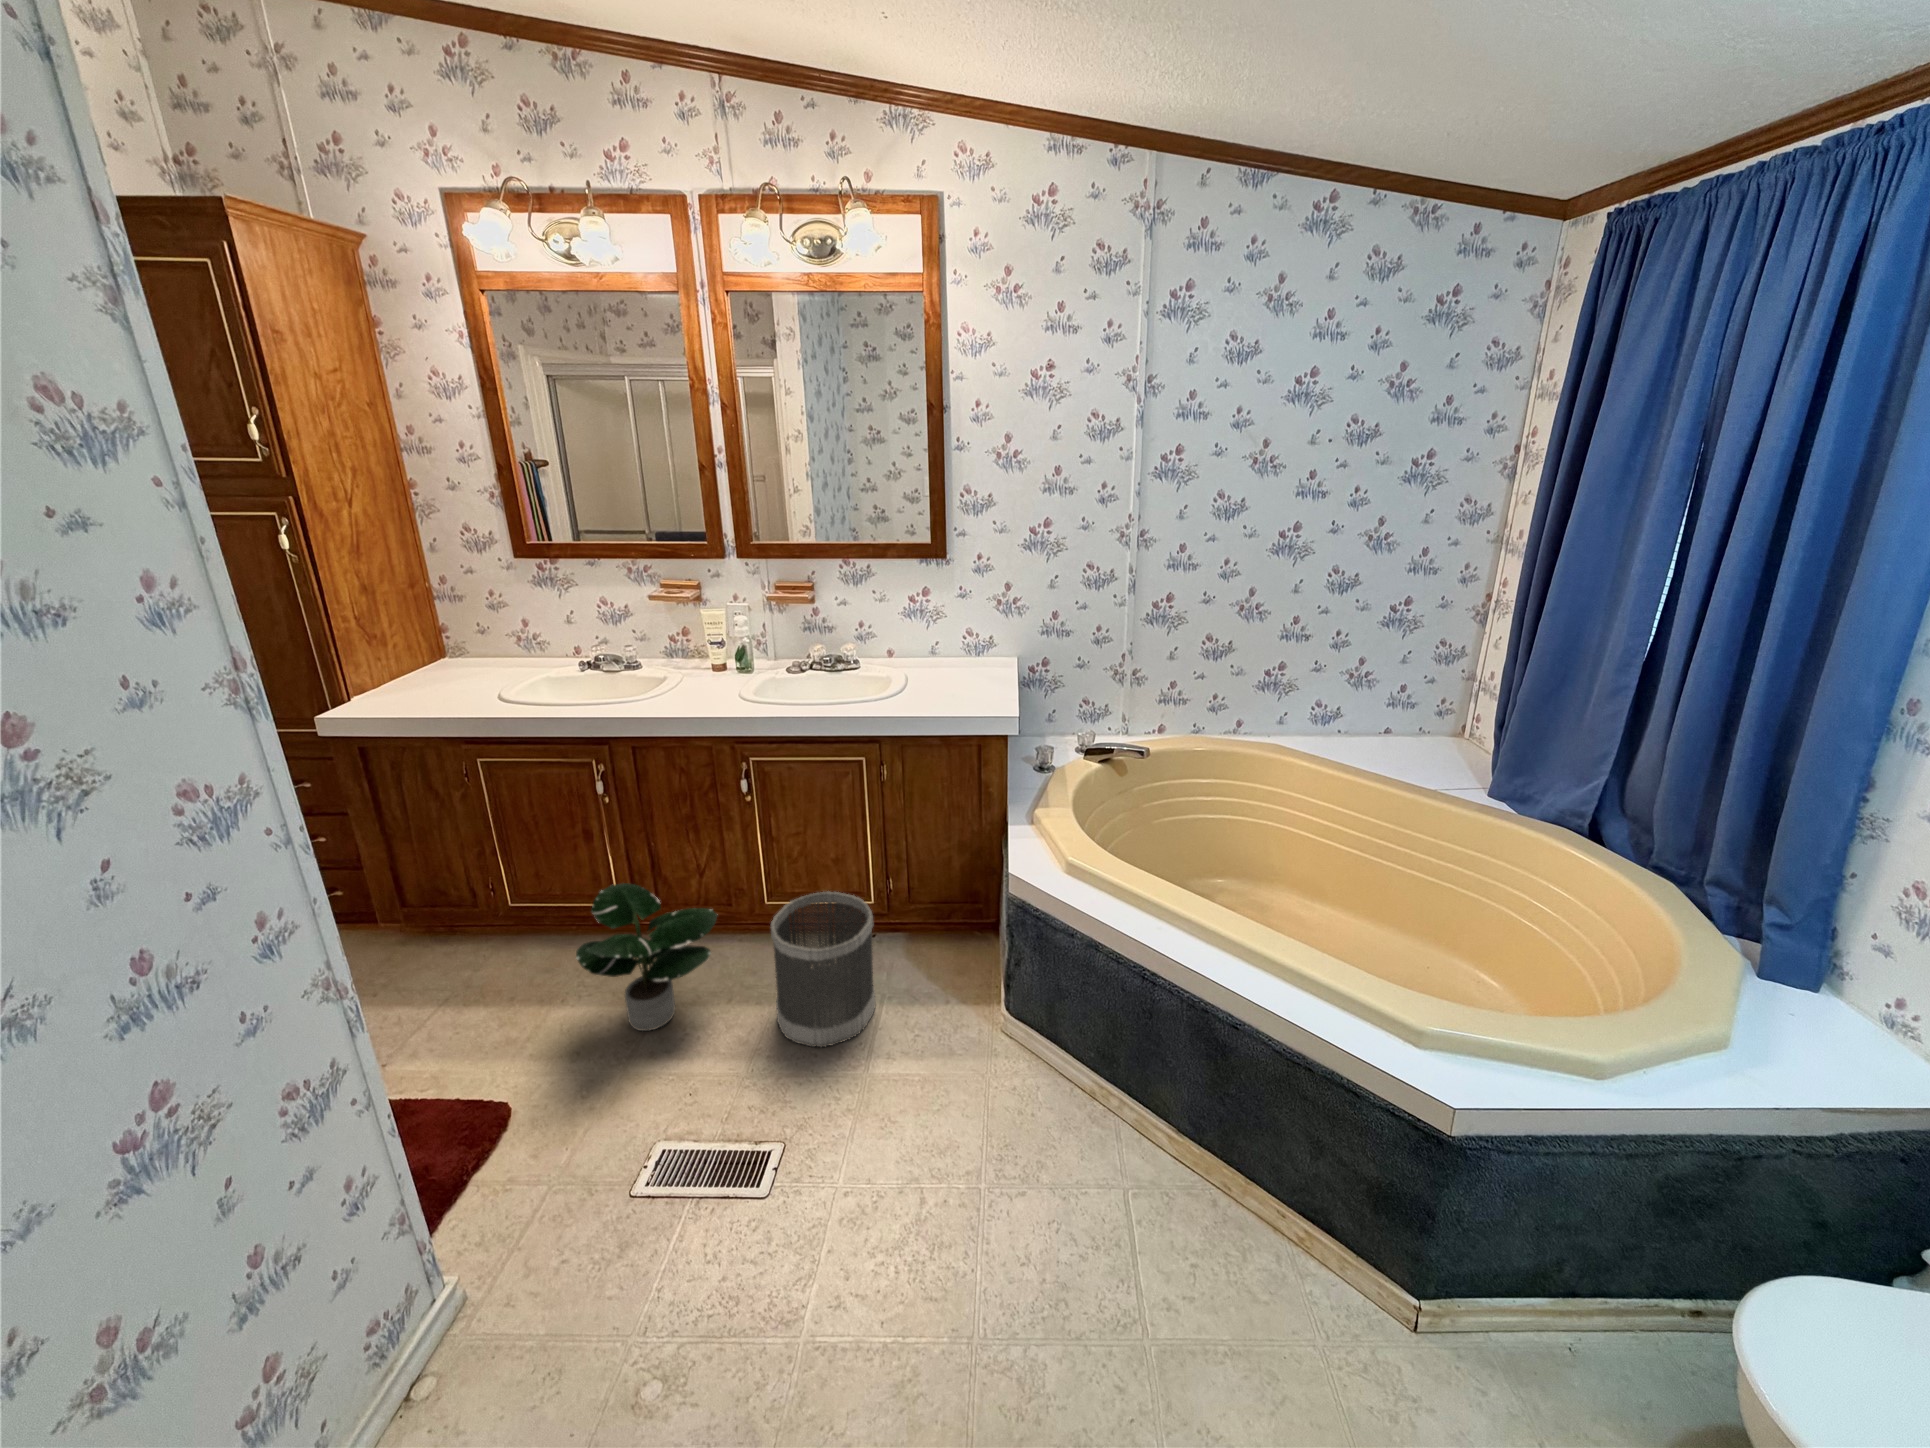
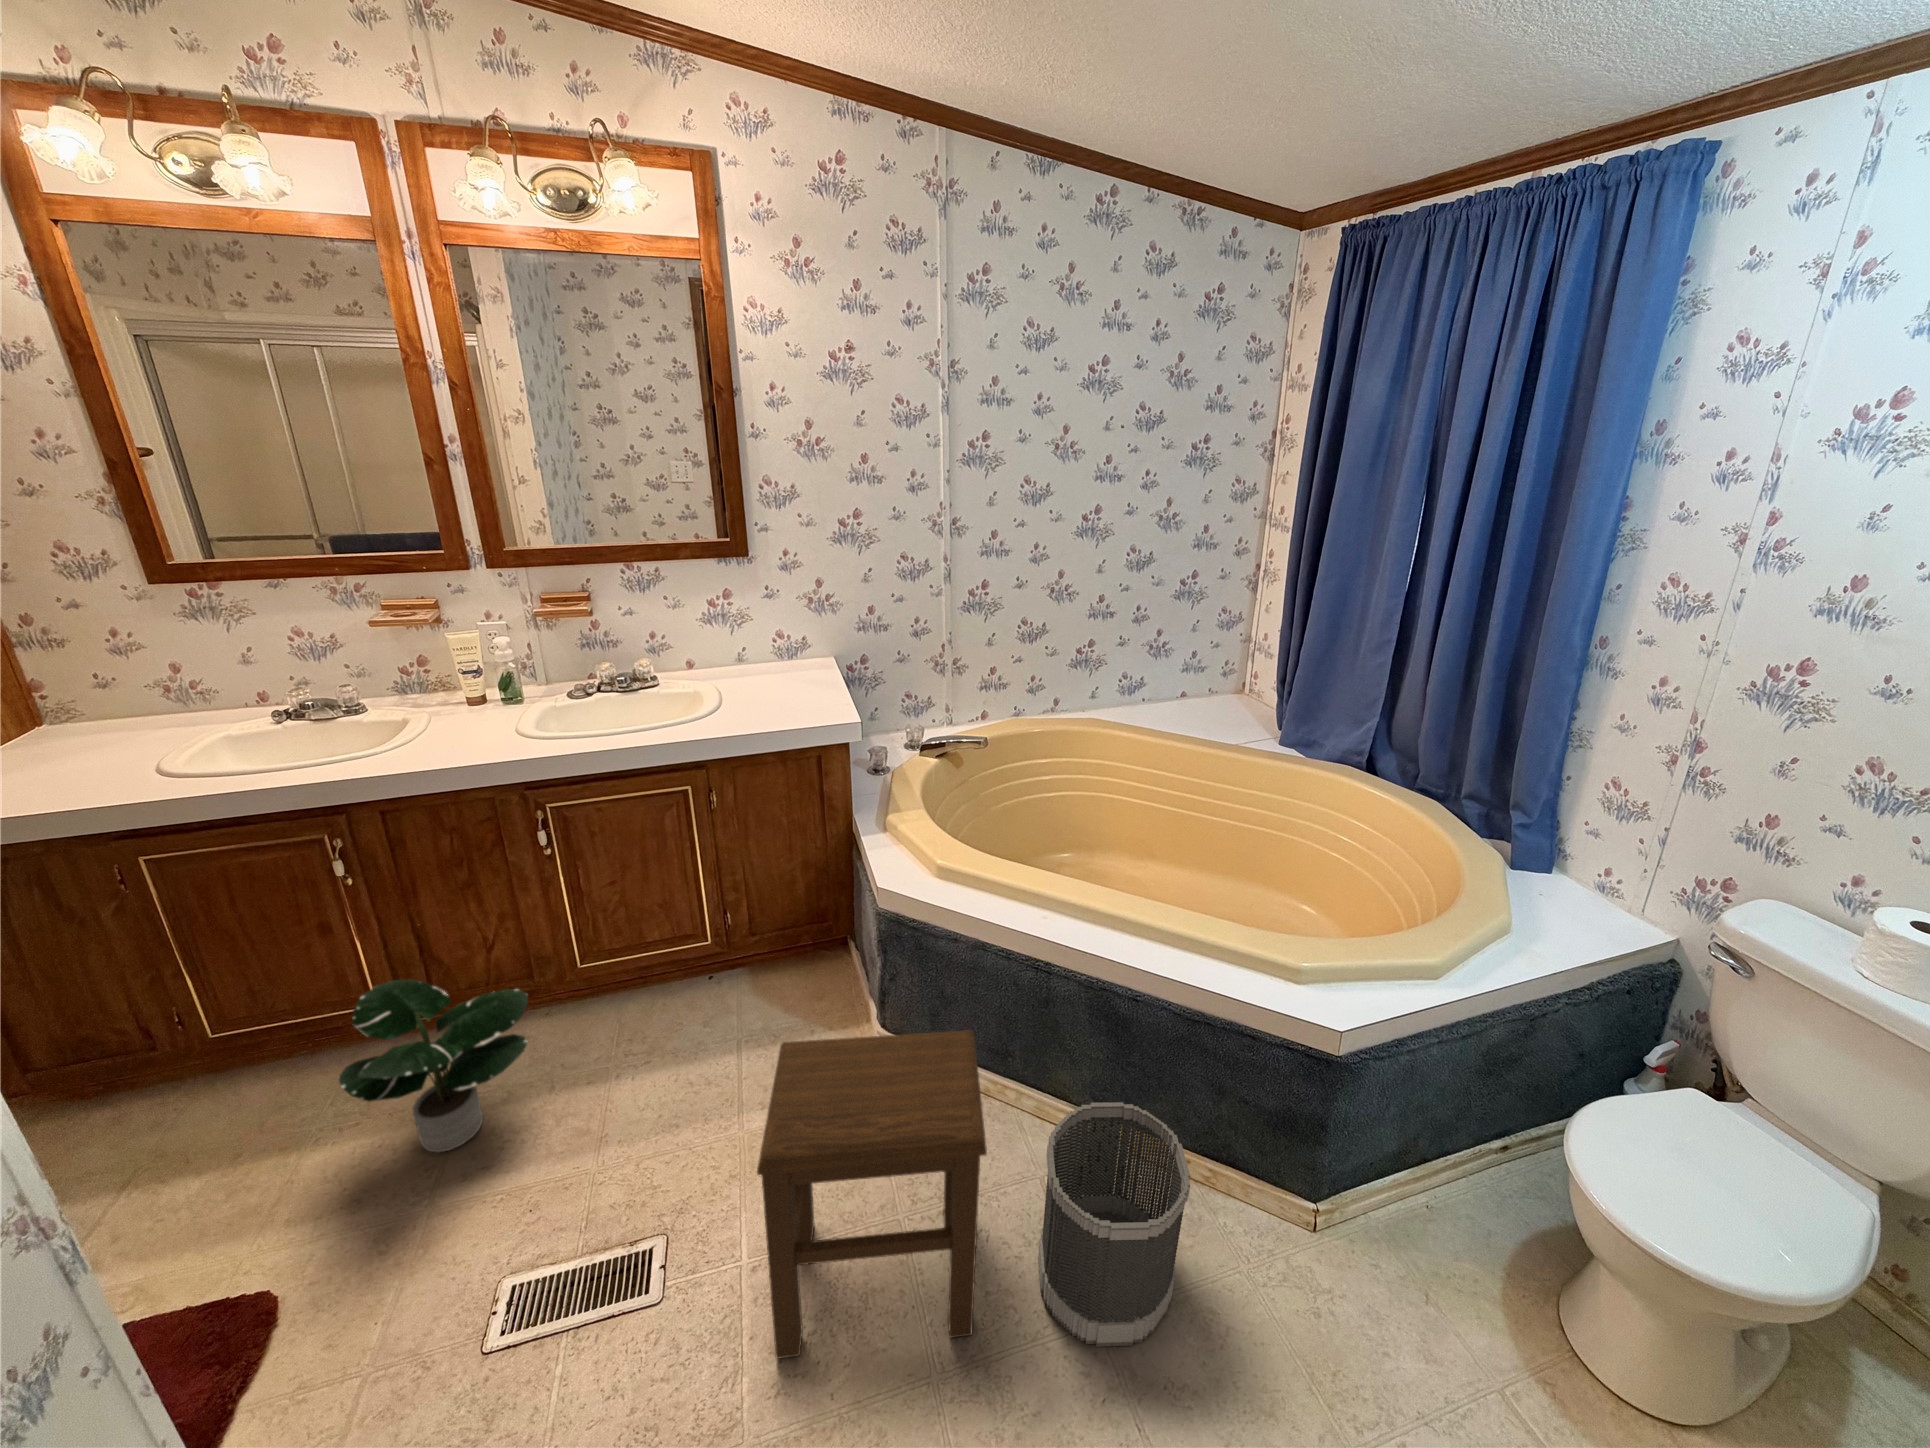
wastebasket: present [770,891,875,1047] -> present [1038,1102,1190,1347]
stool: none [834,992,1060,1318] -> present [757,1030,987,1358]

